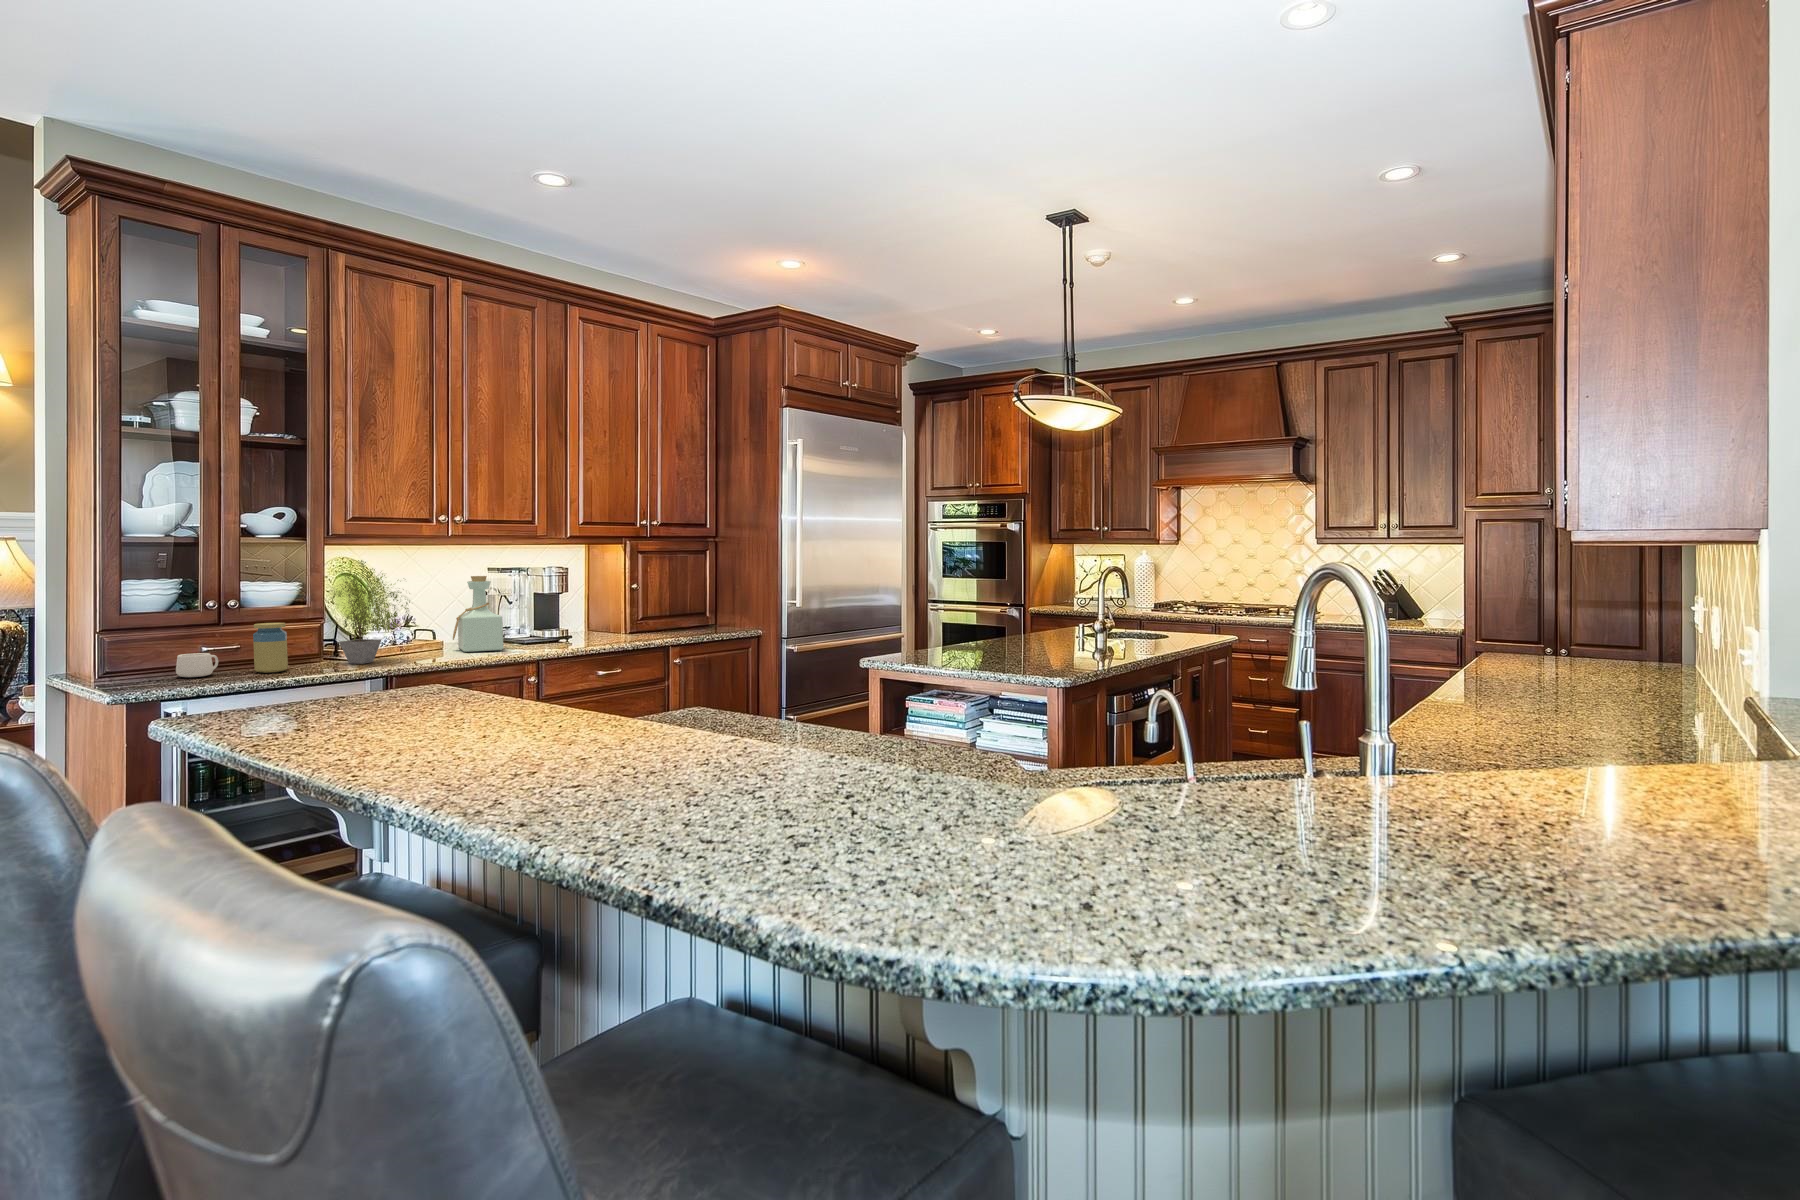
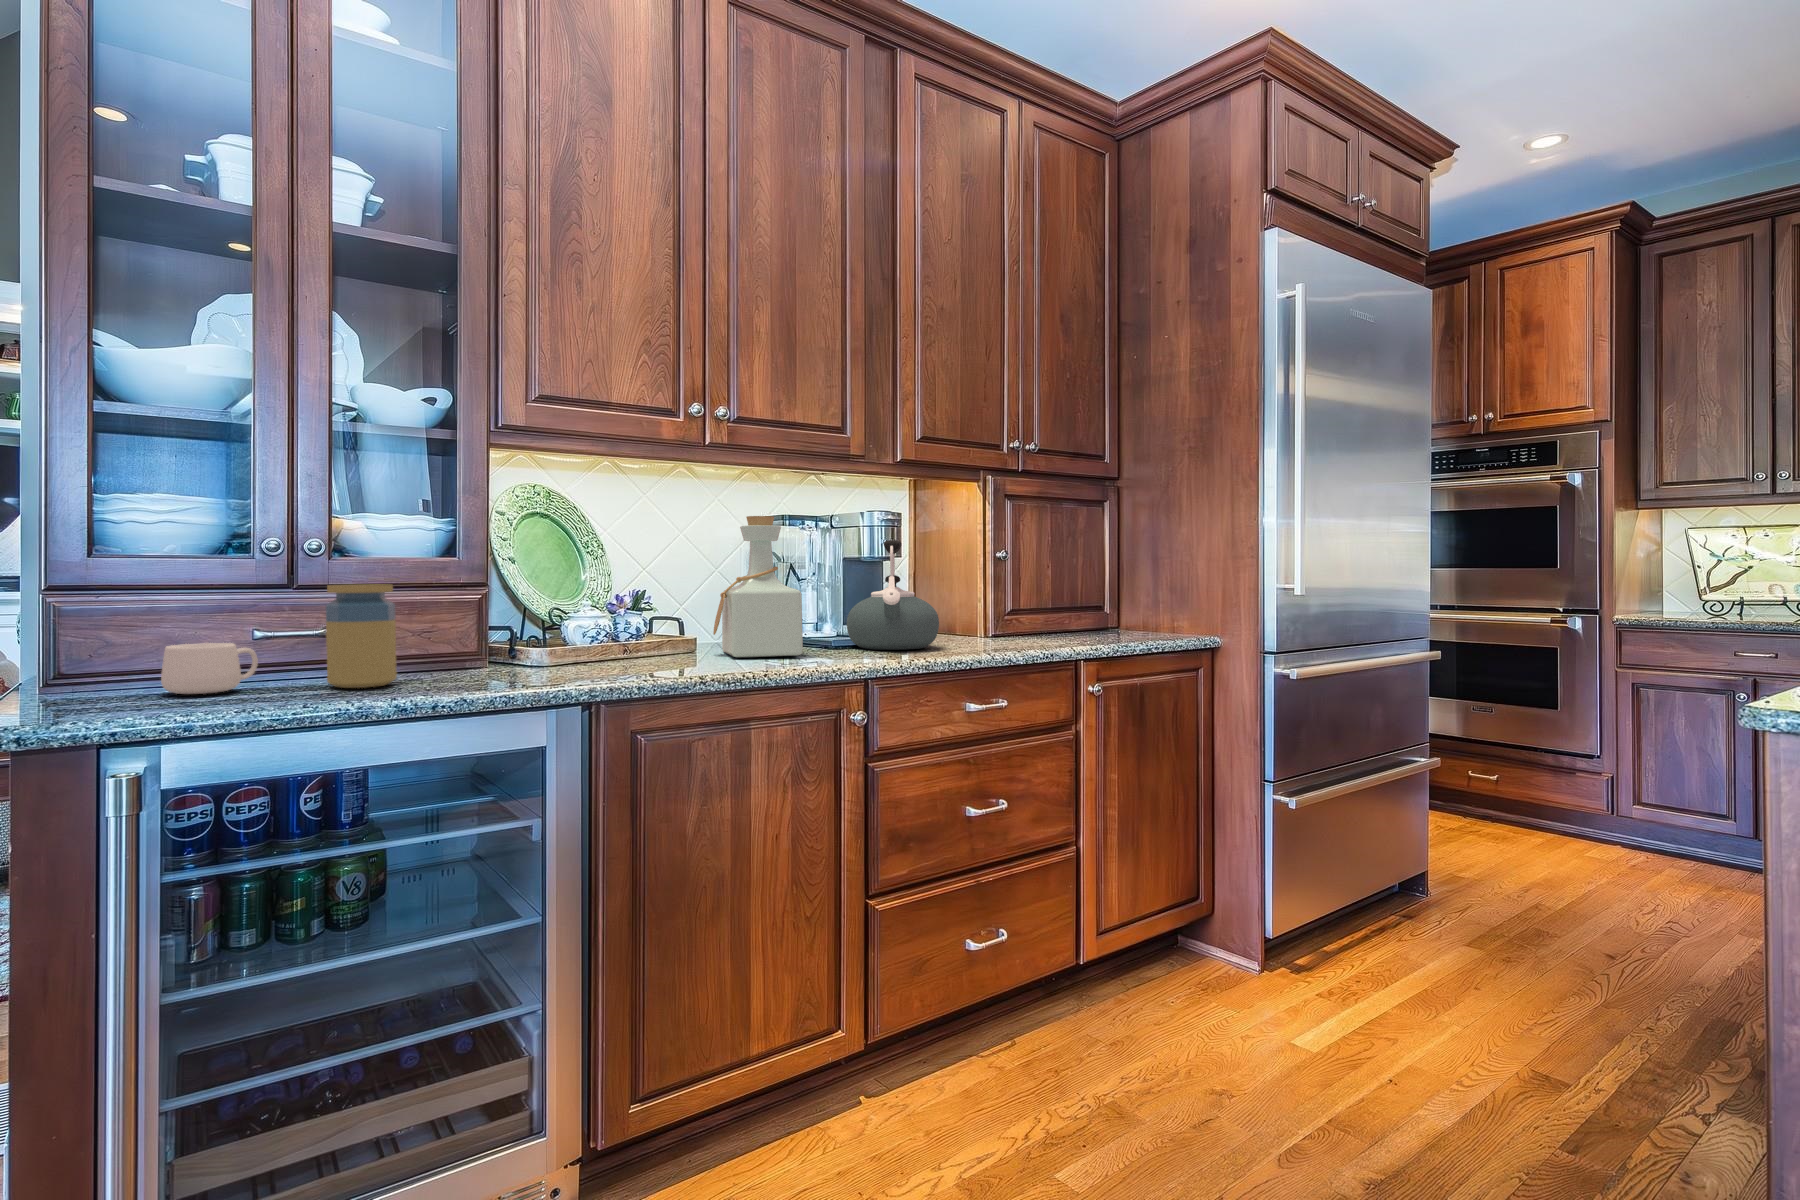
potted plant: present [331,560,410,664] -> none [461,461,644,674]
kettle: none [533,584,587,645] -> present [847,540,939,650]

